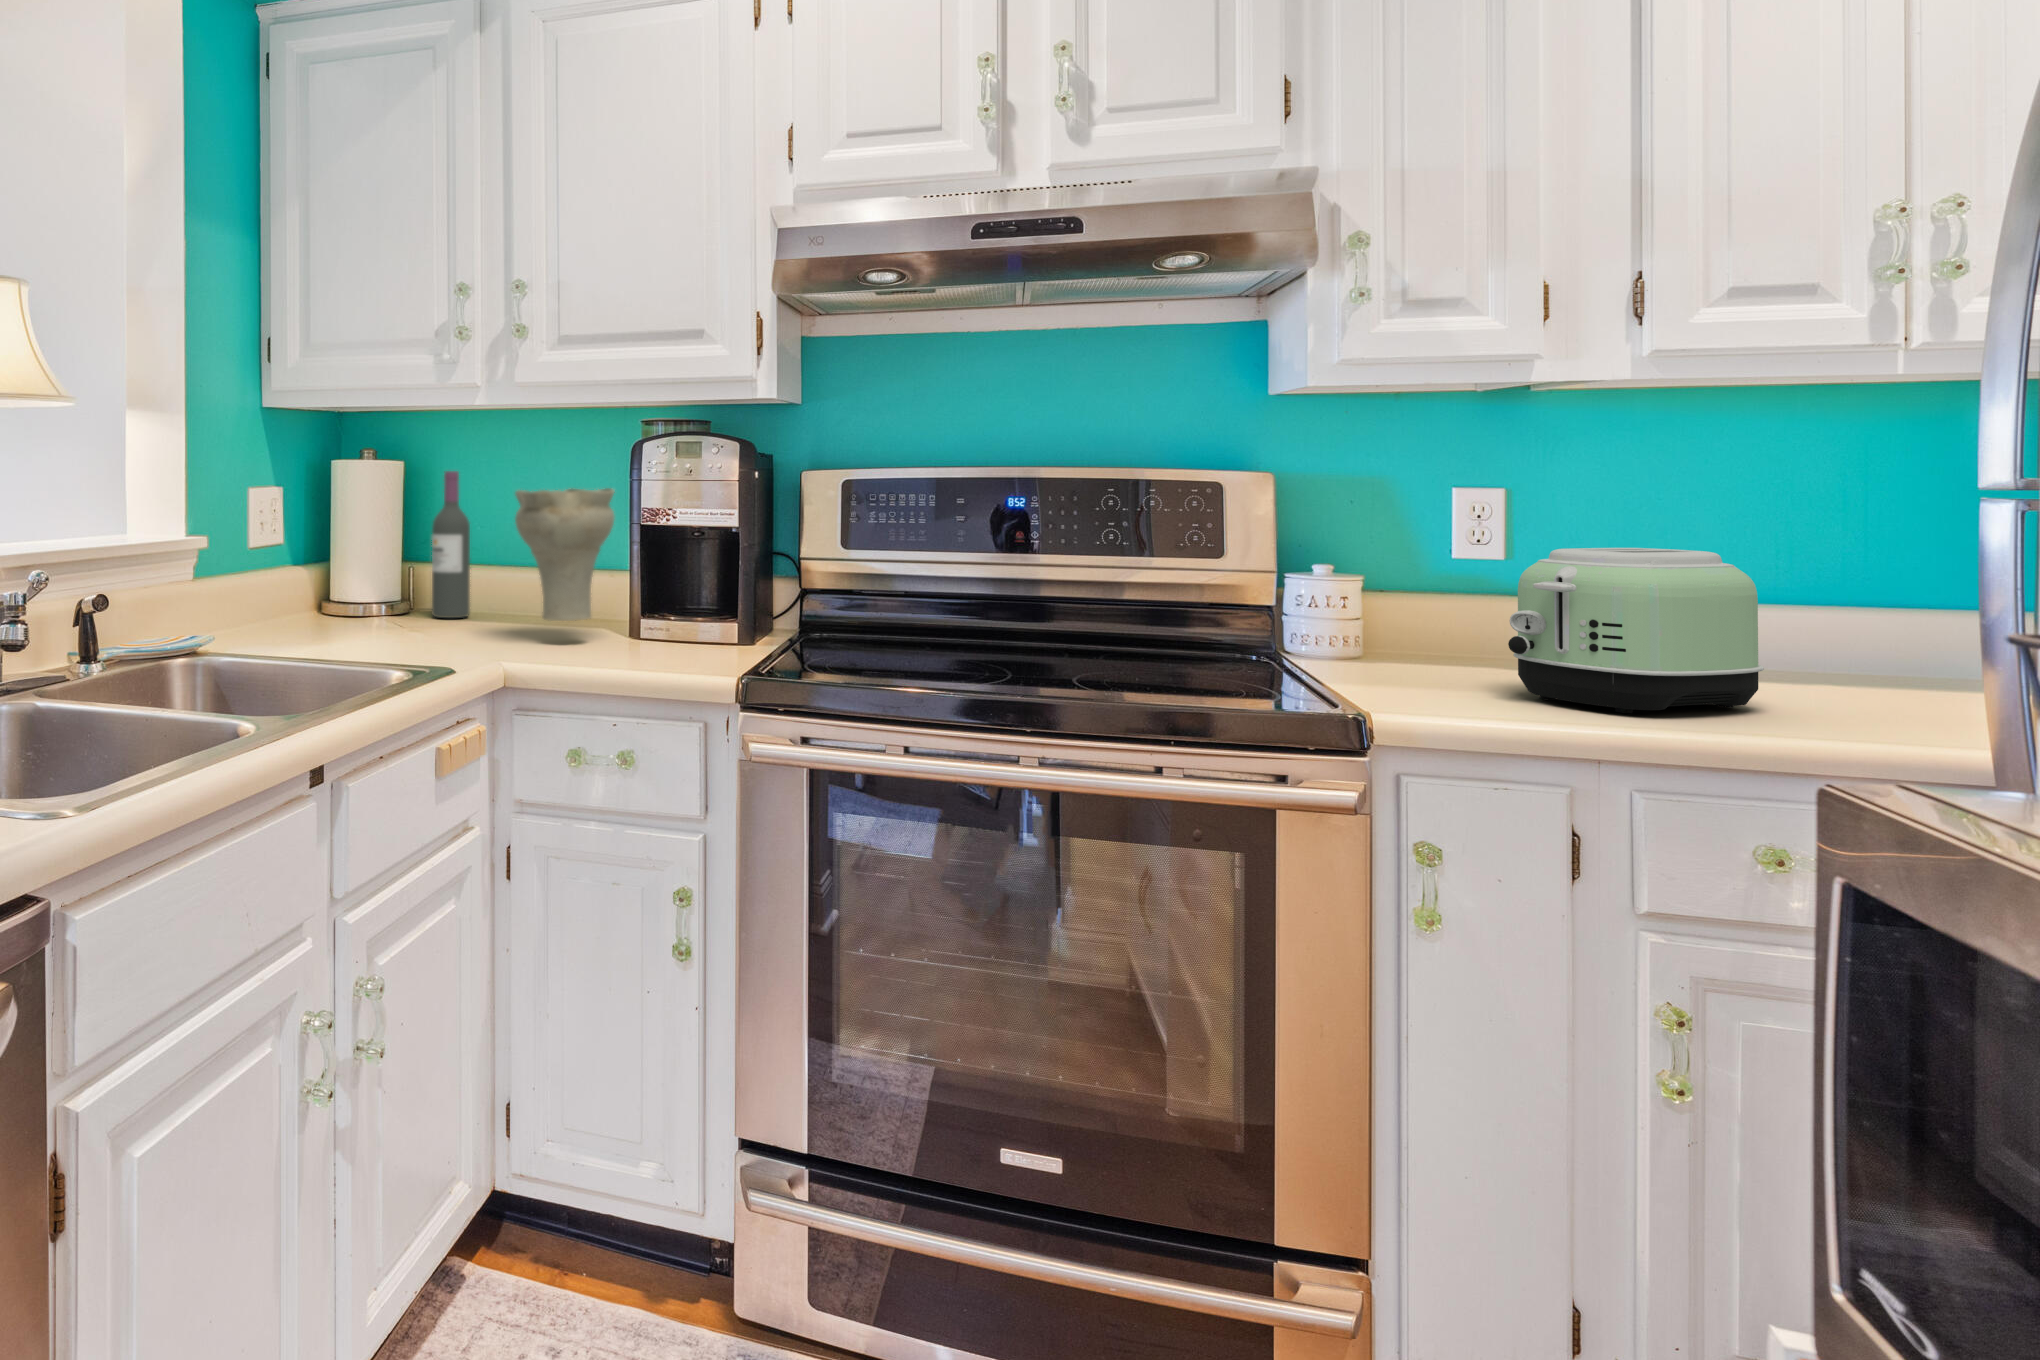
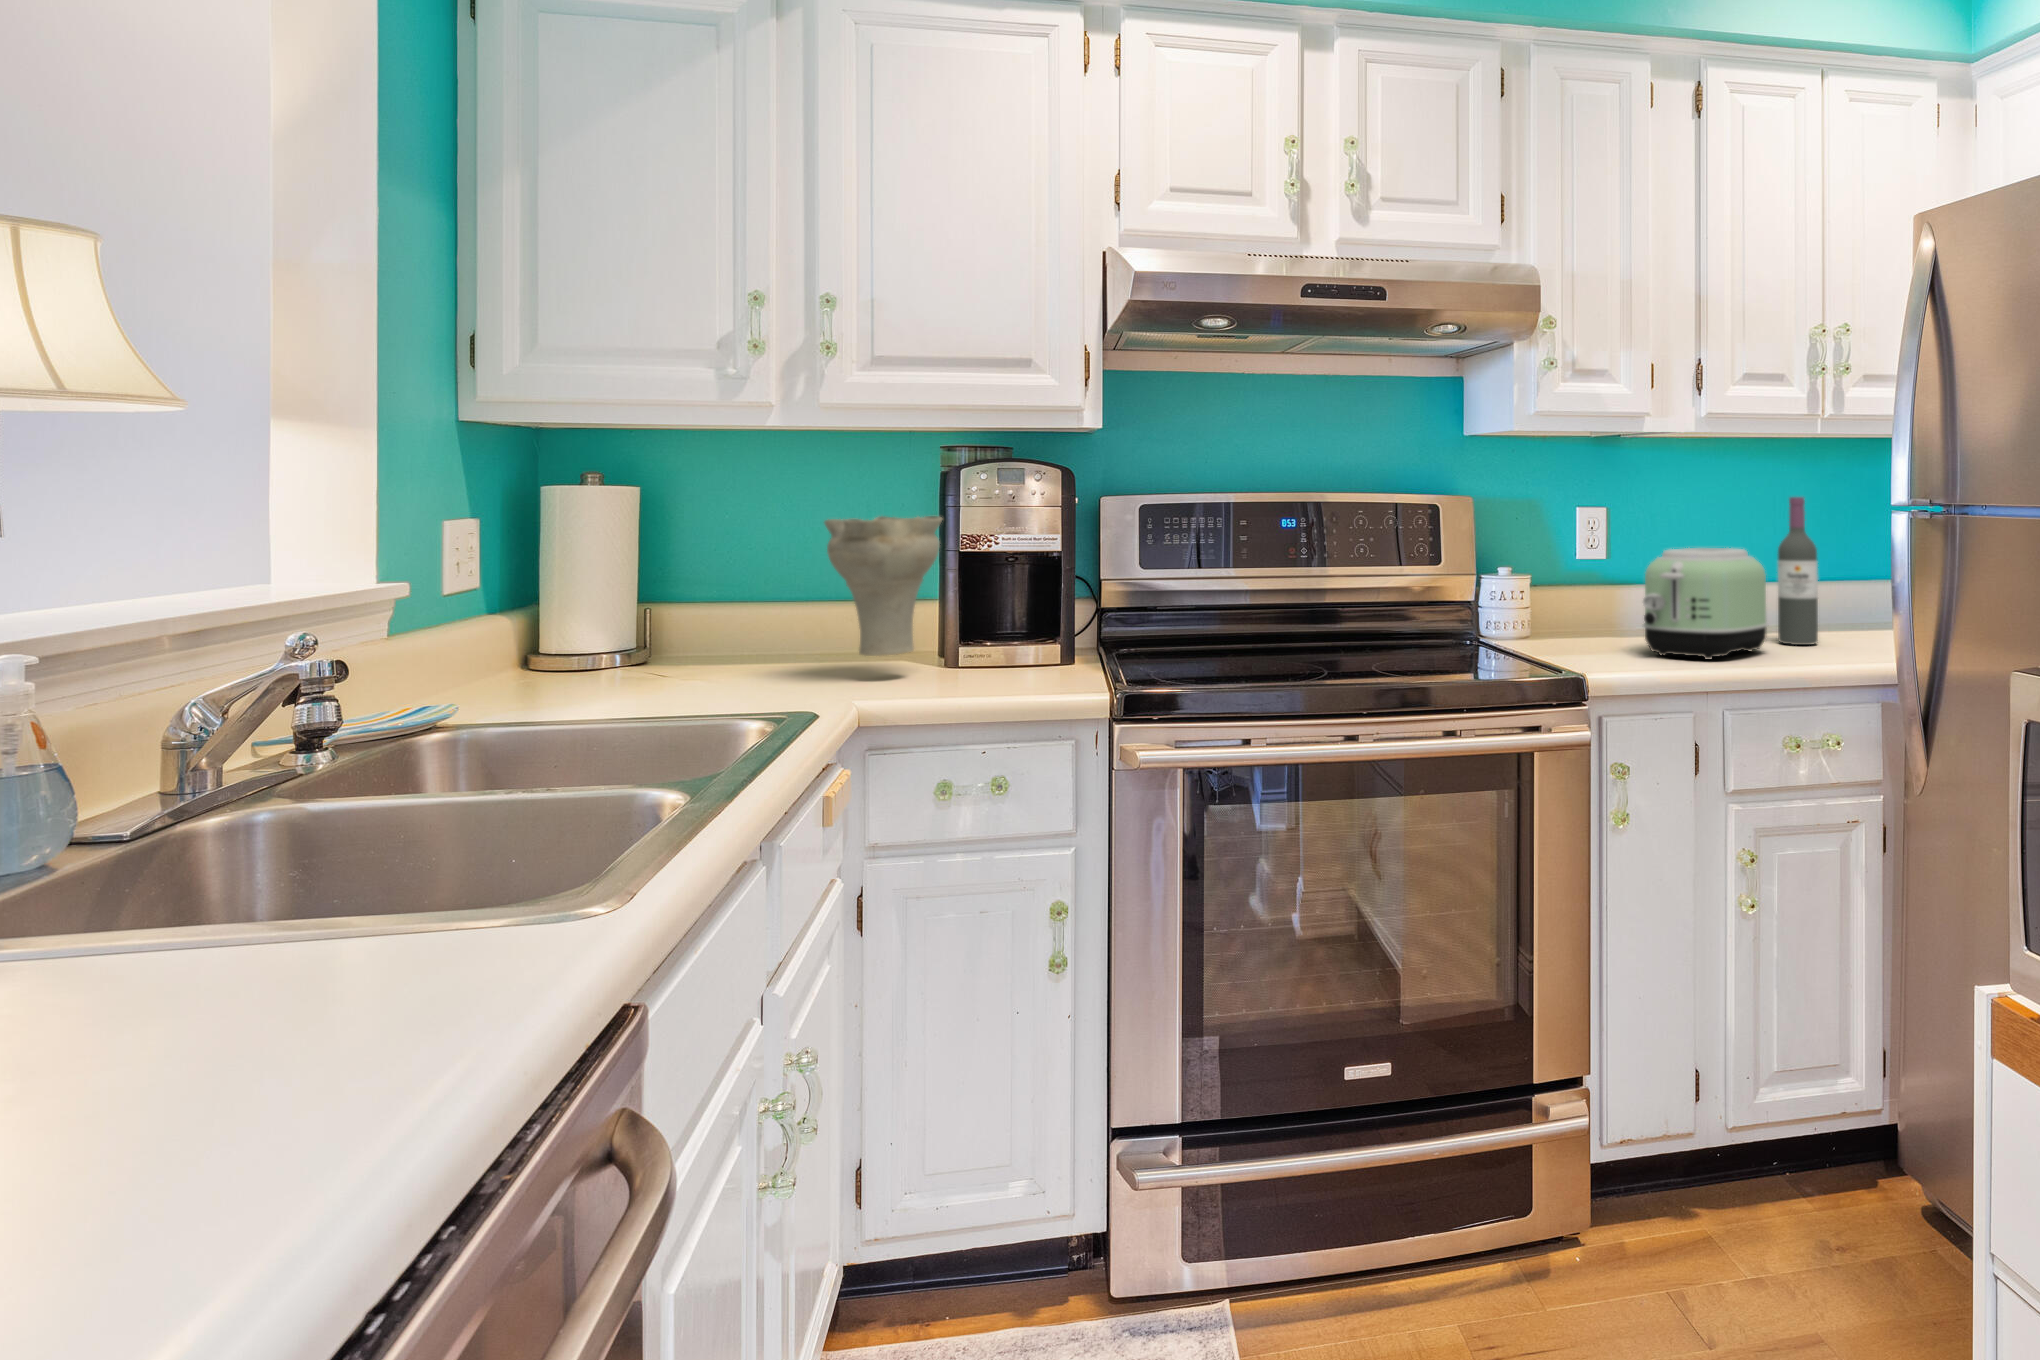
wine bottle: present [432,471,470,618] -> present [1778,497,1818,645]

